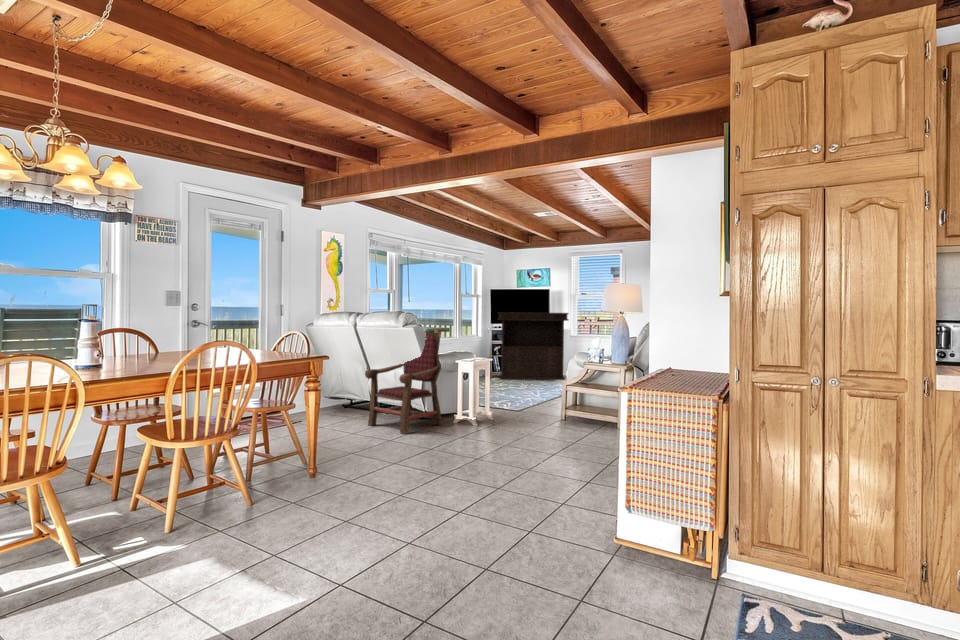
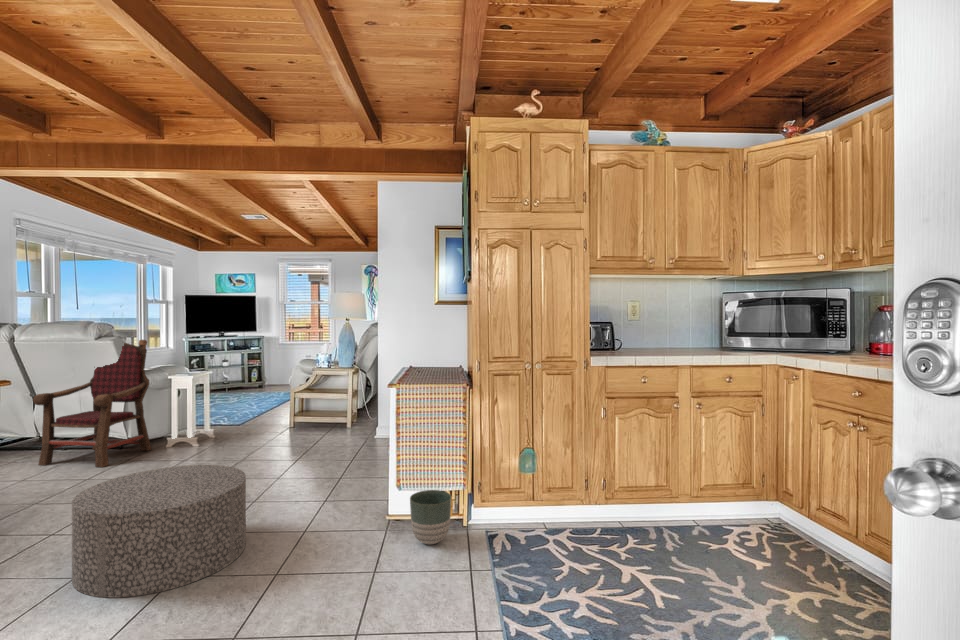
console table: present [498,312,568,380] -> none [197,320,281,394]
ottoman: none [343,445,476,558] -> present [72,465,246,598]
planter: none [635,521,689,590] -> present [410,490,452,544]

